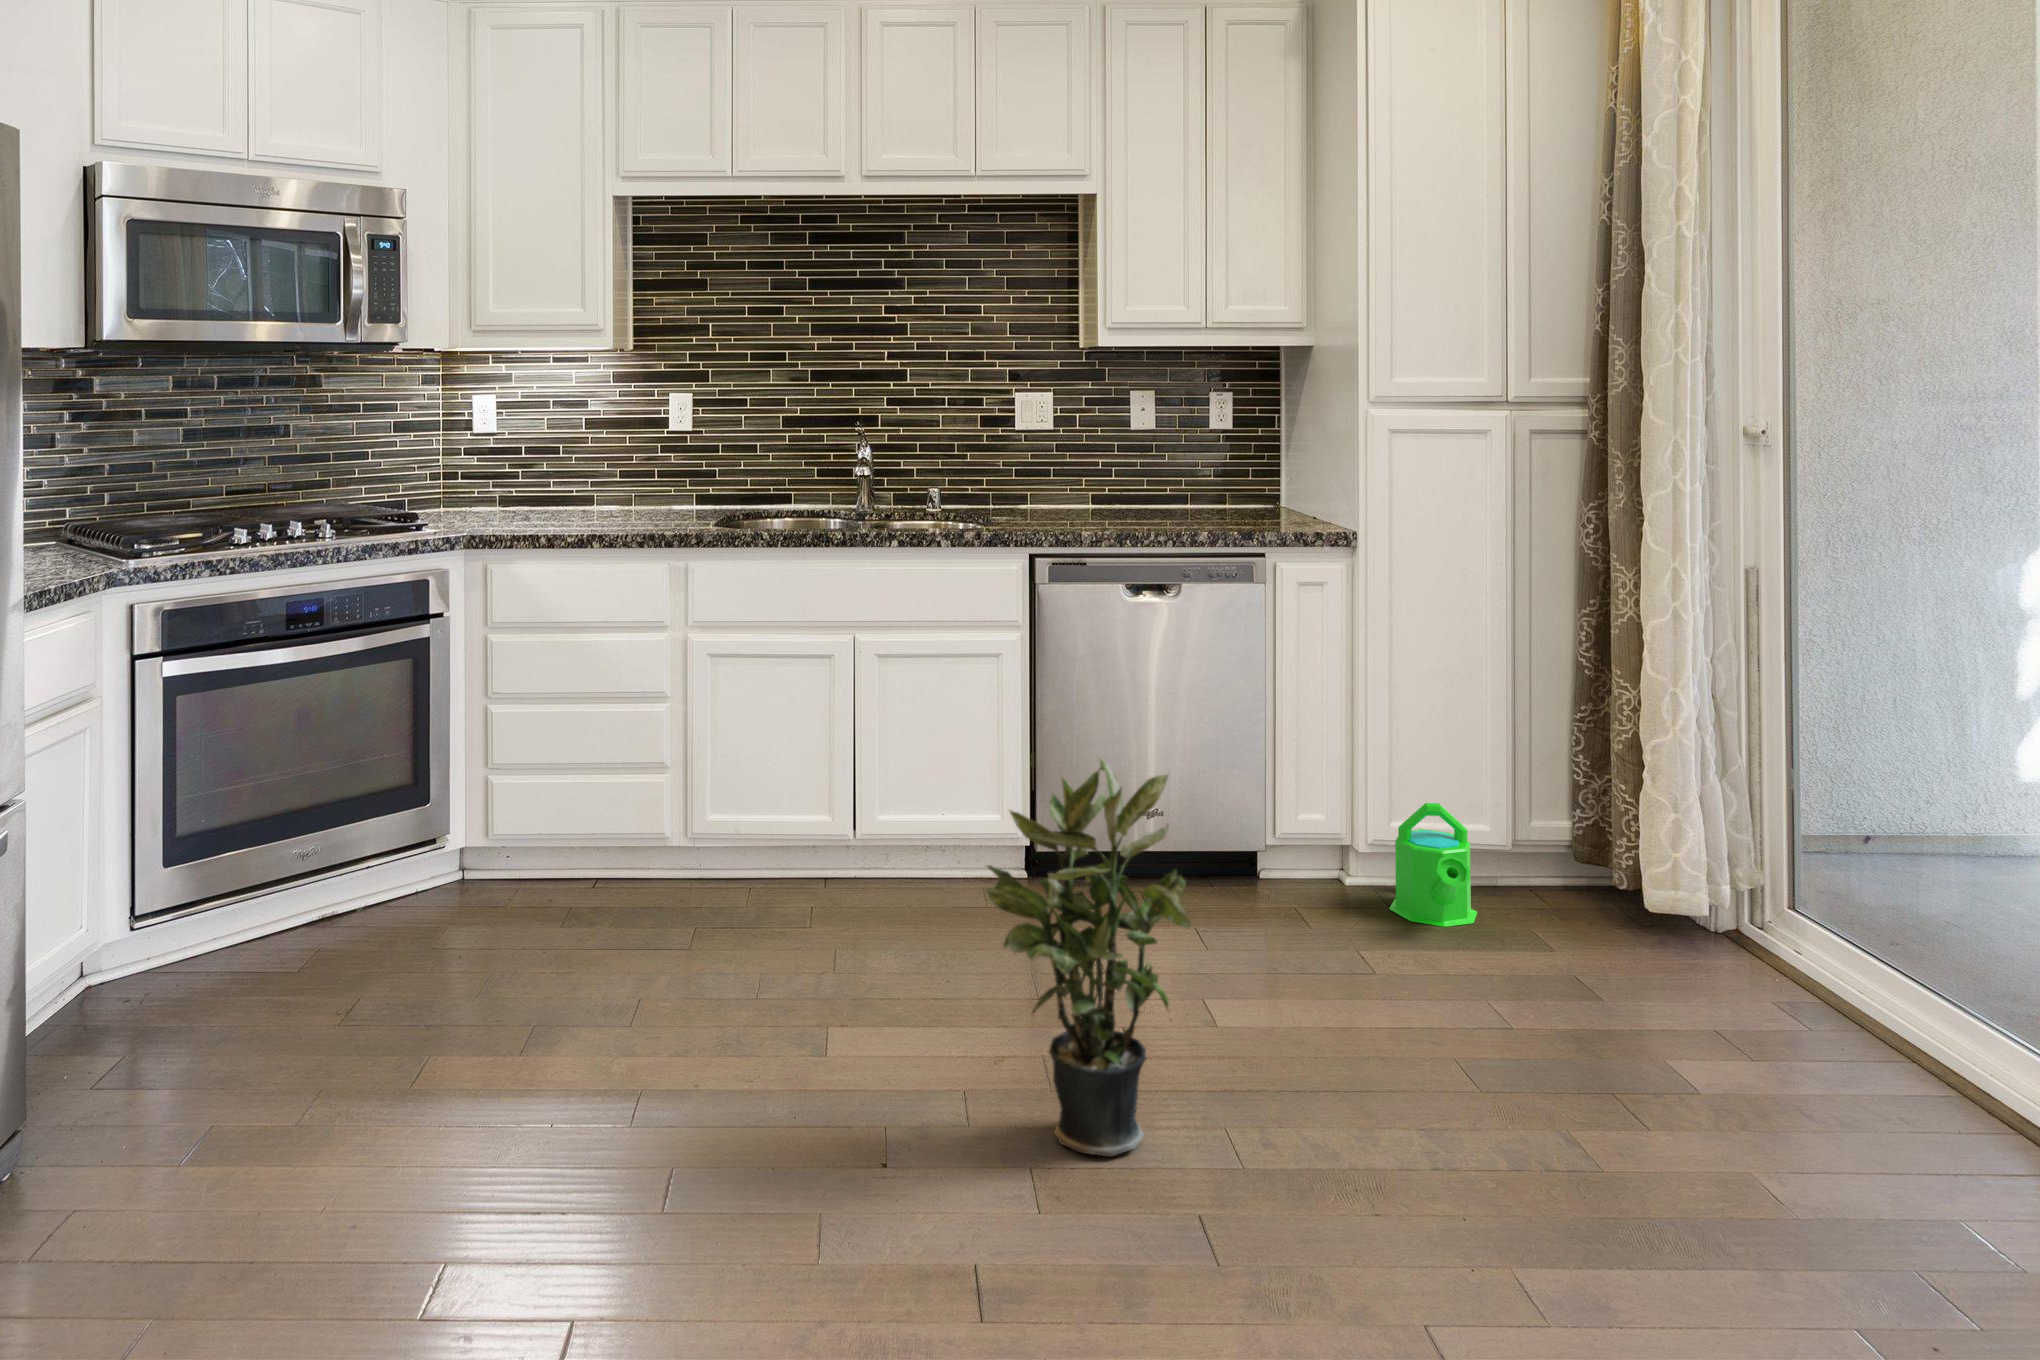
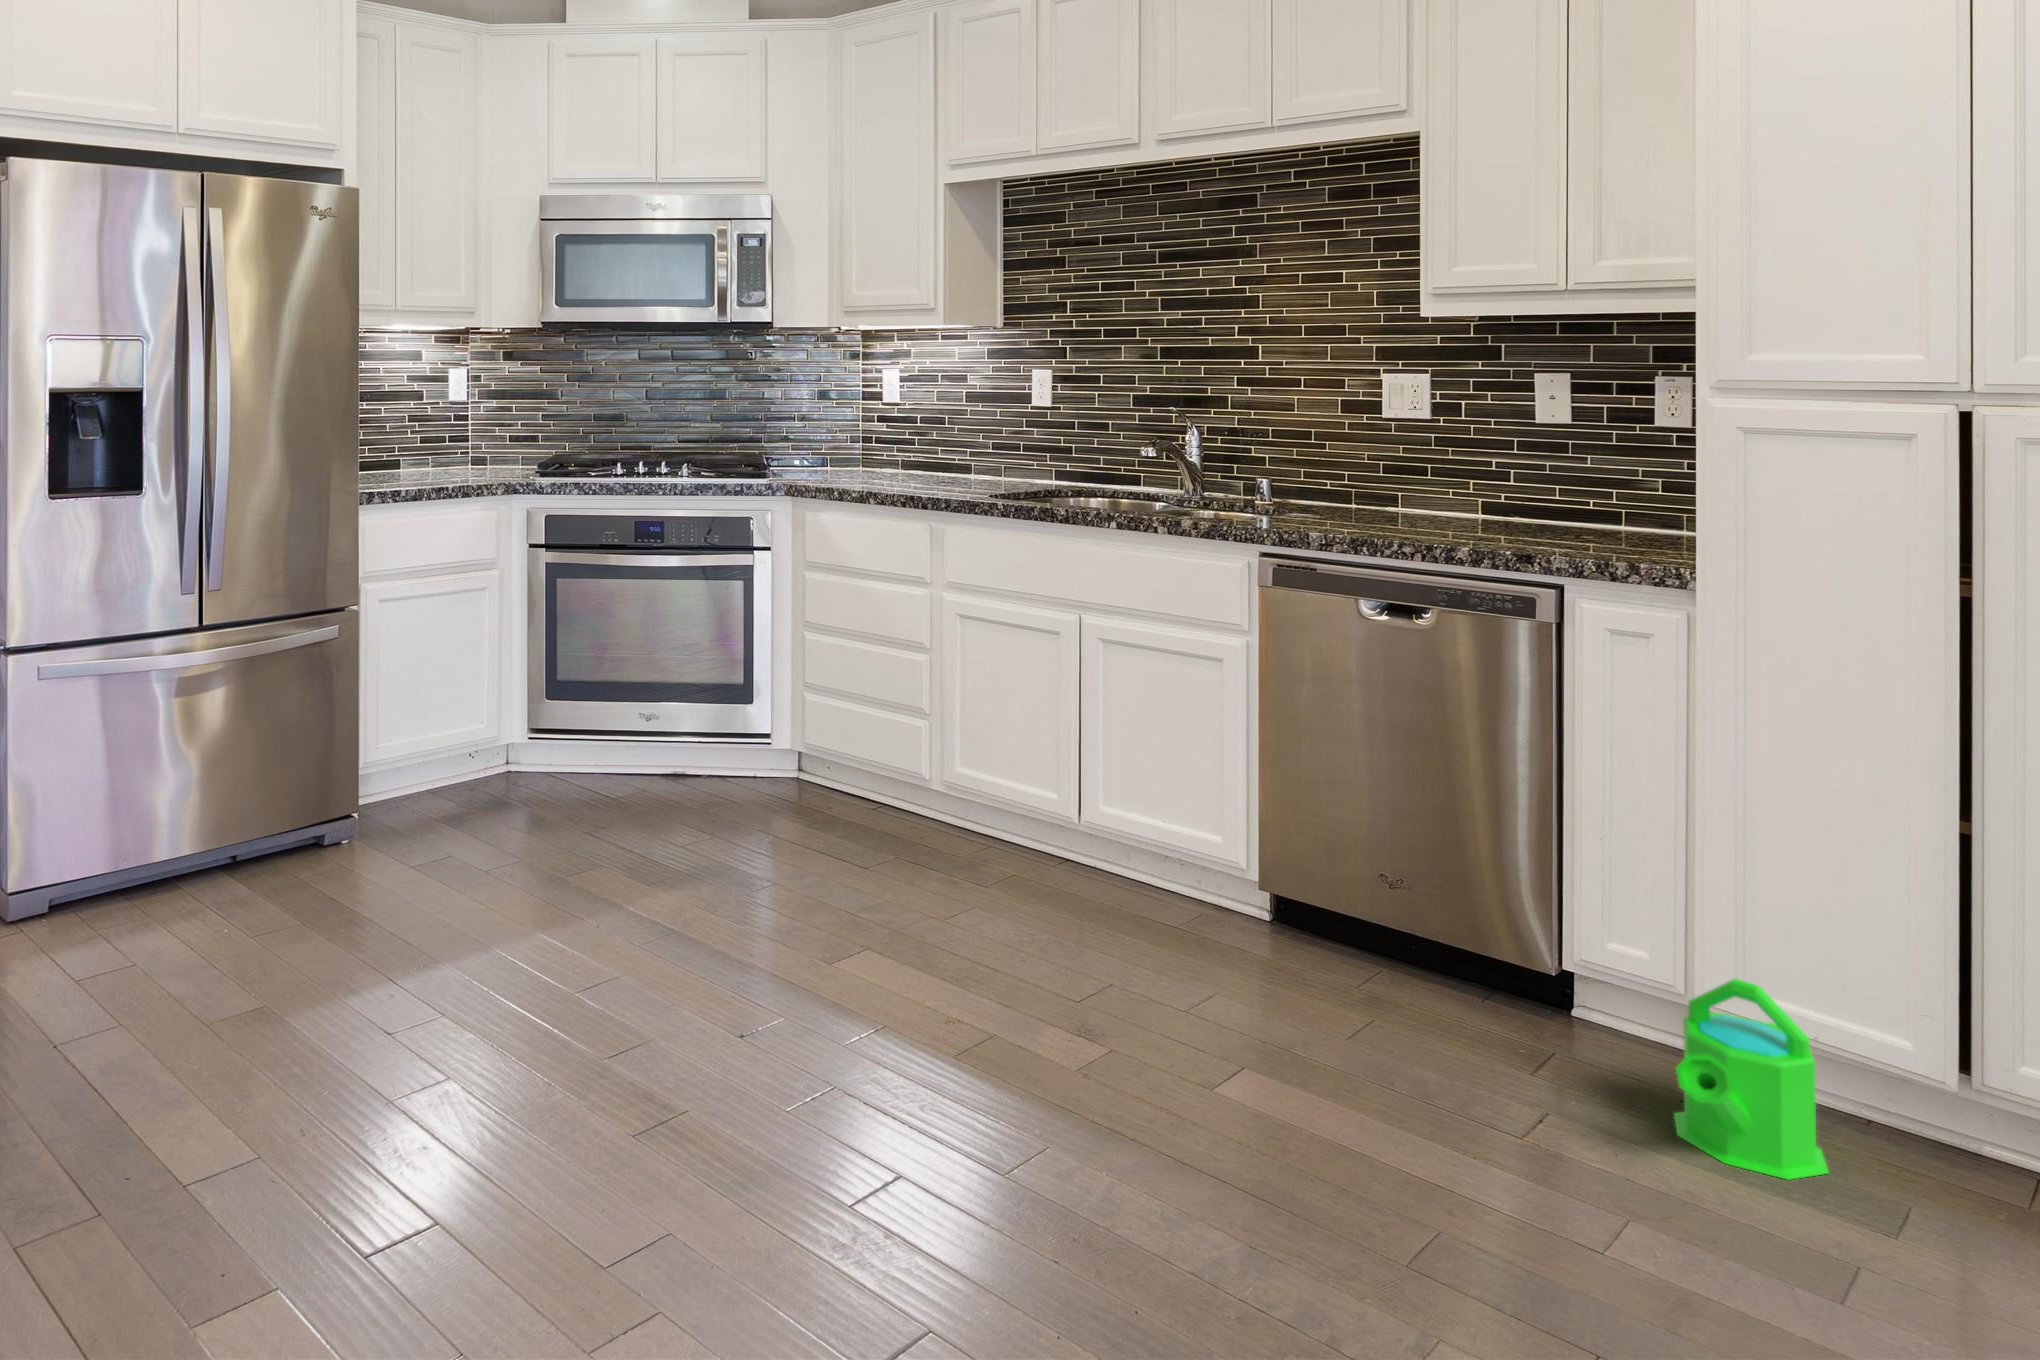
potted plant: present [986,759,1191,1157] -> none [743,732,954,1139]

